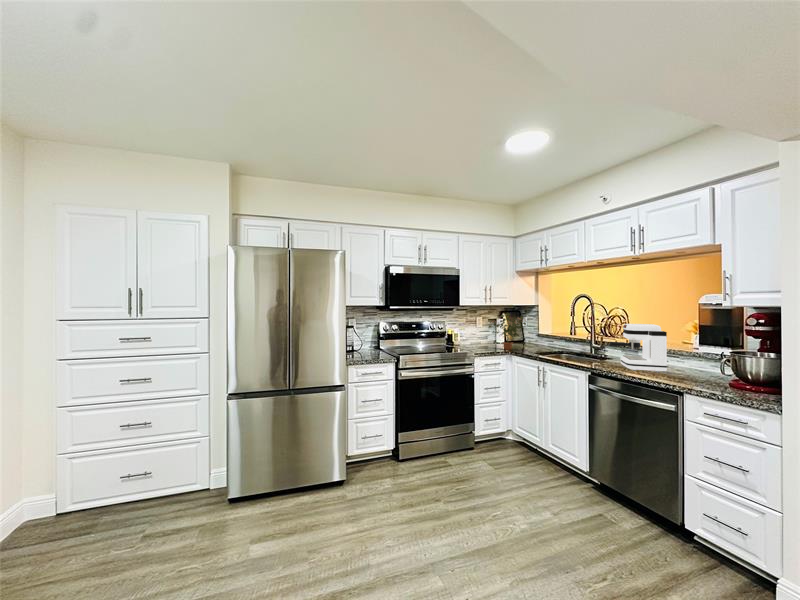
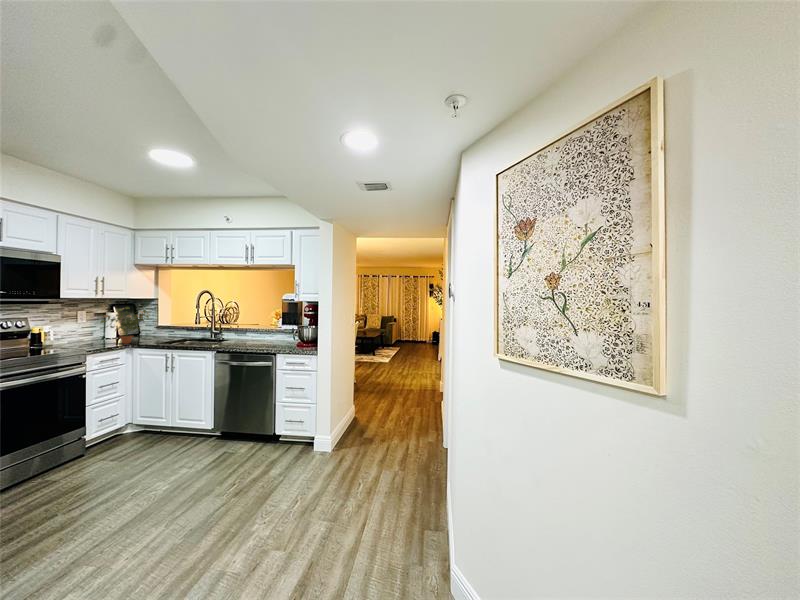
coffee maker: present [610,324,667,372] -> none [229,313,266,346]

